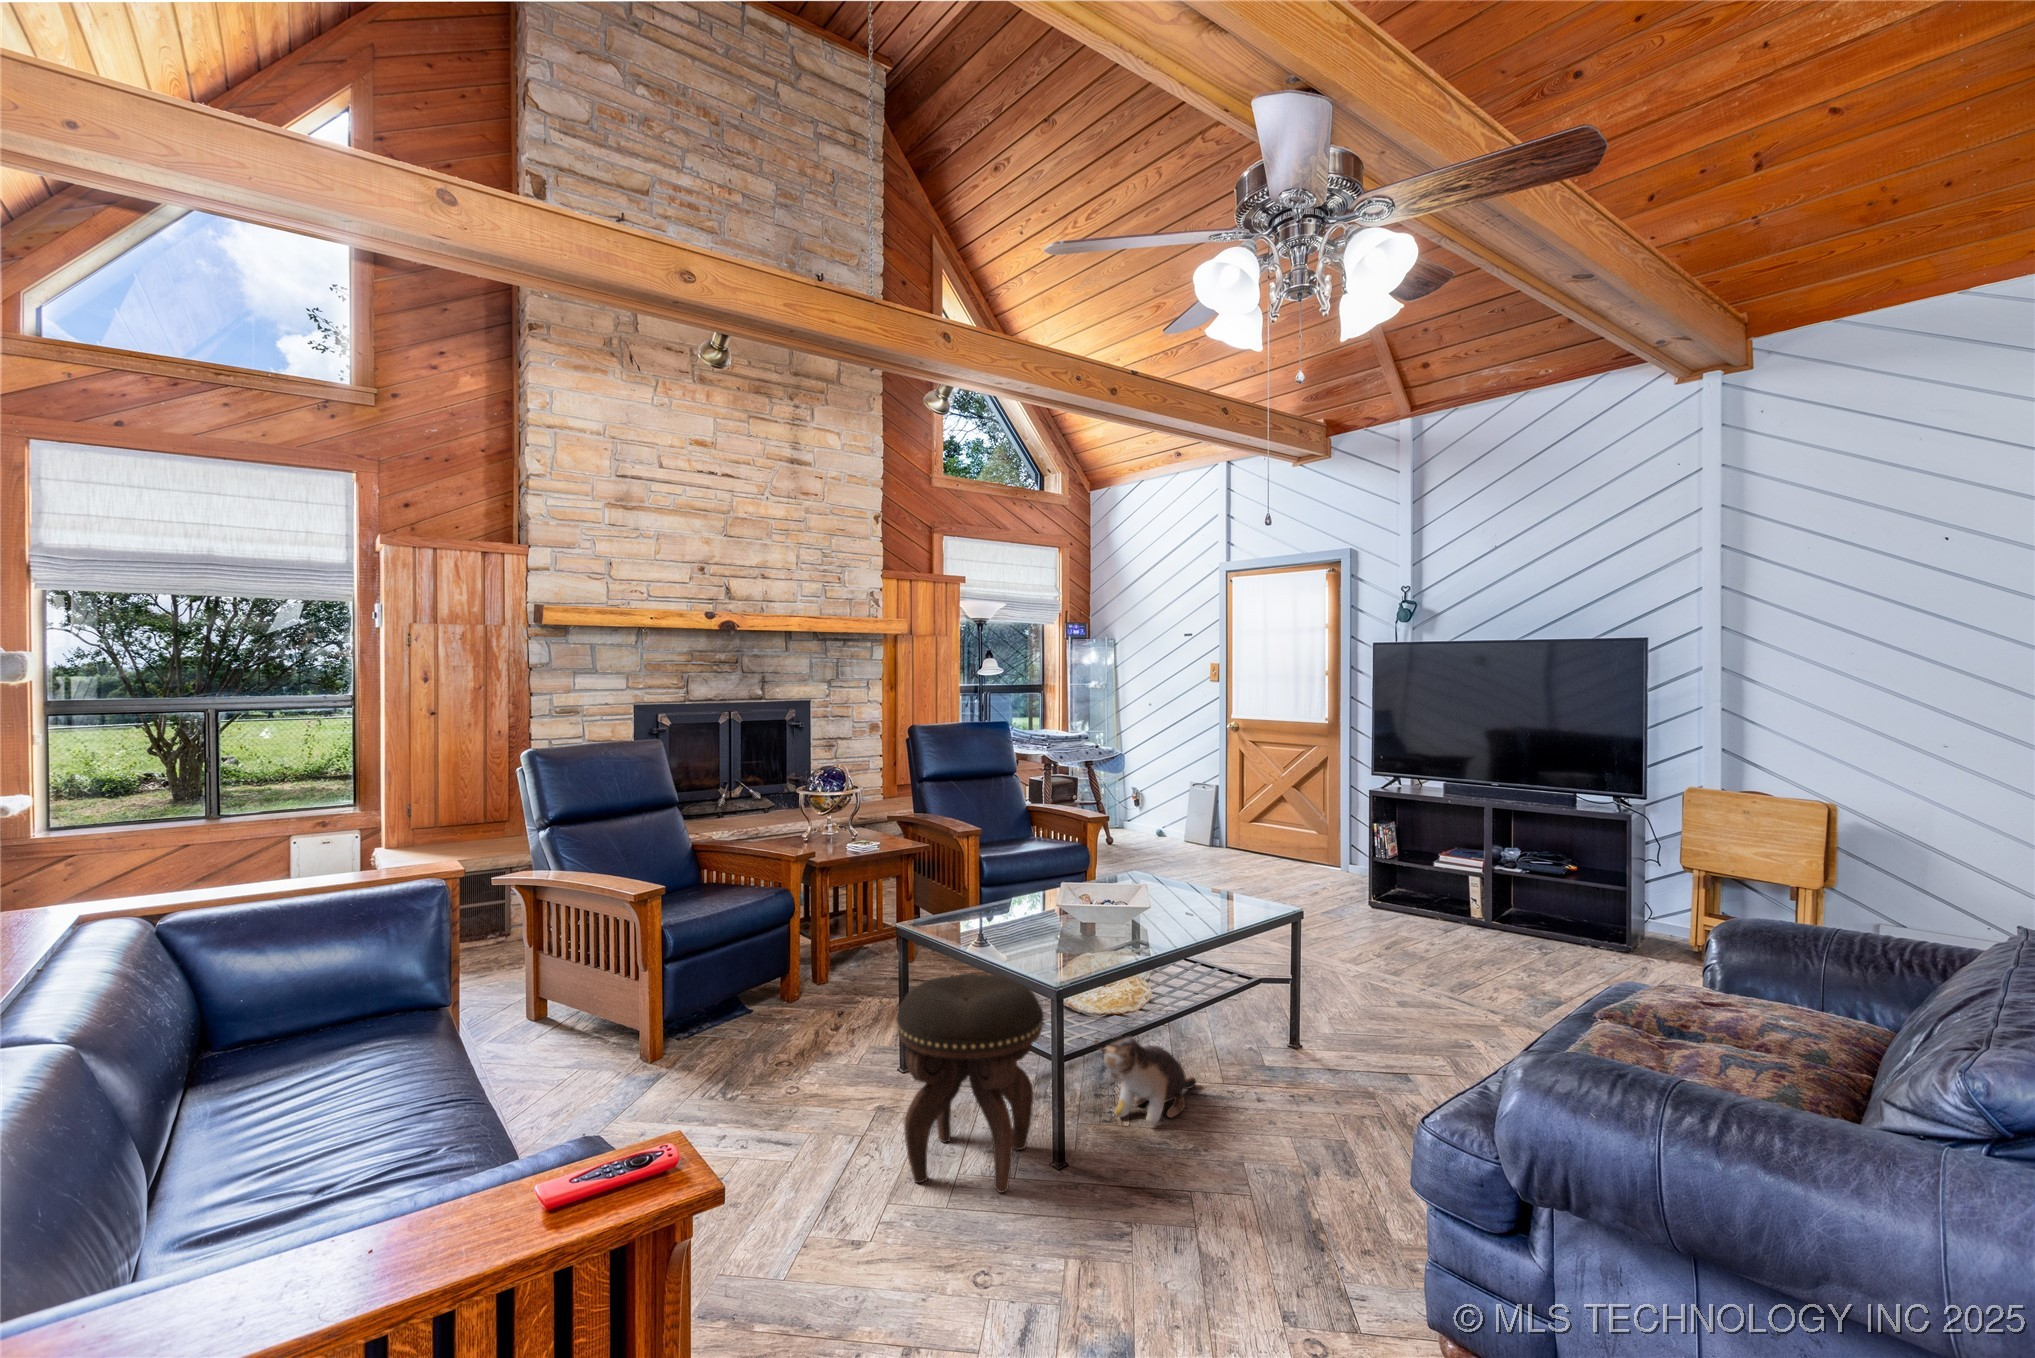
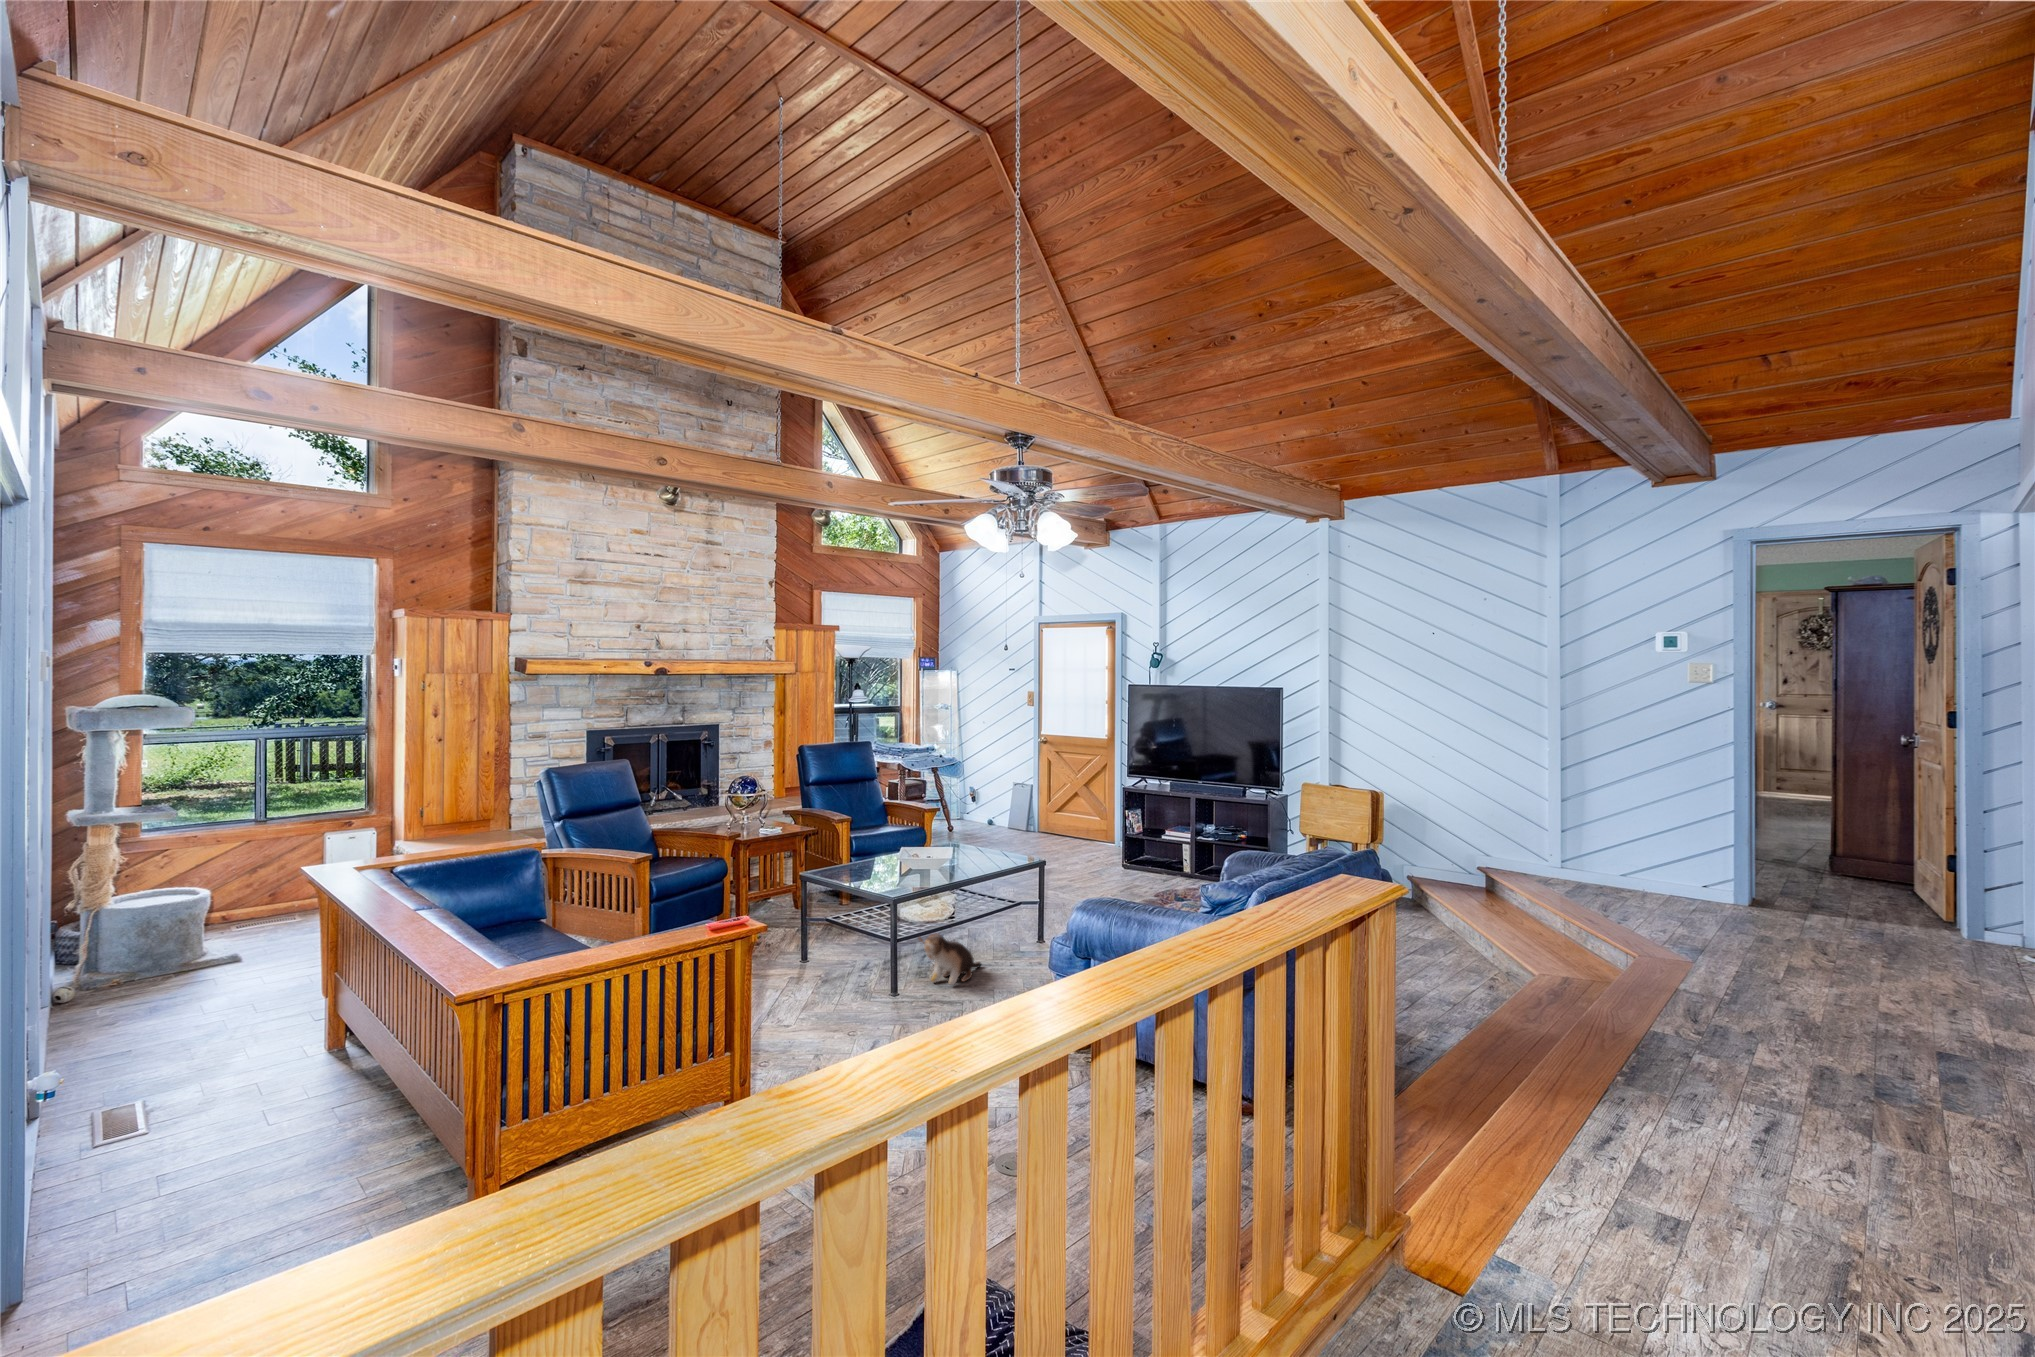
footstool: present [897,973,1044,1193] -> none [803,899,888,1017]

